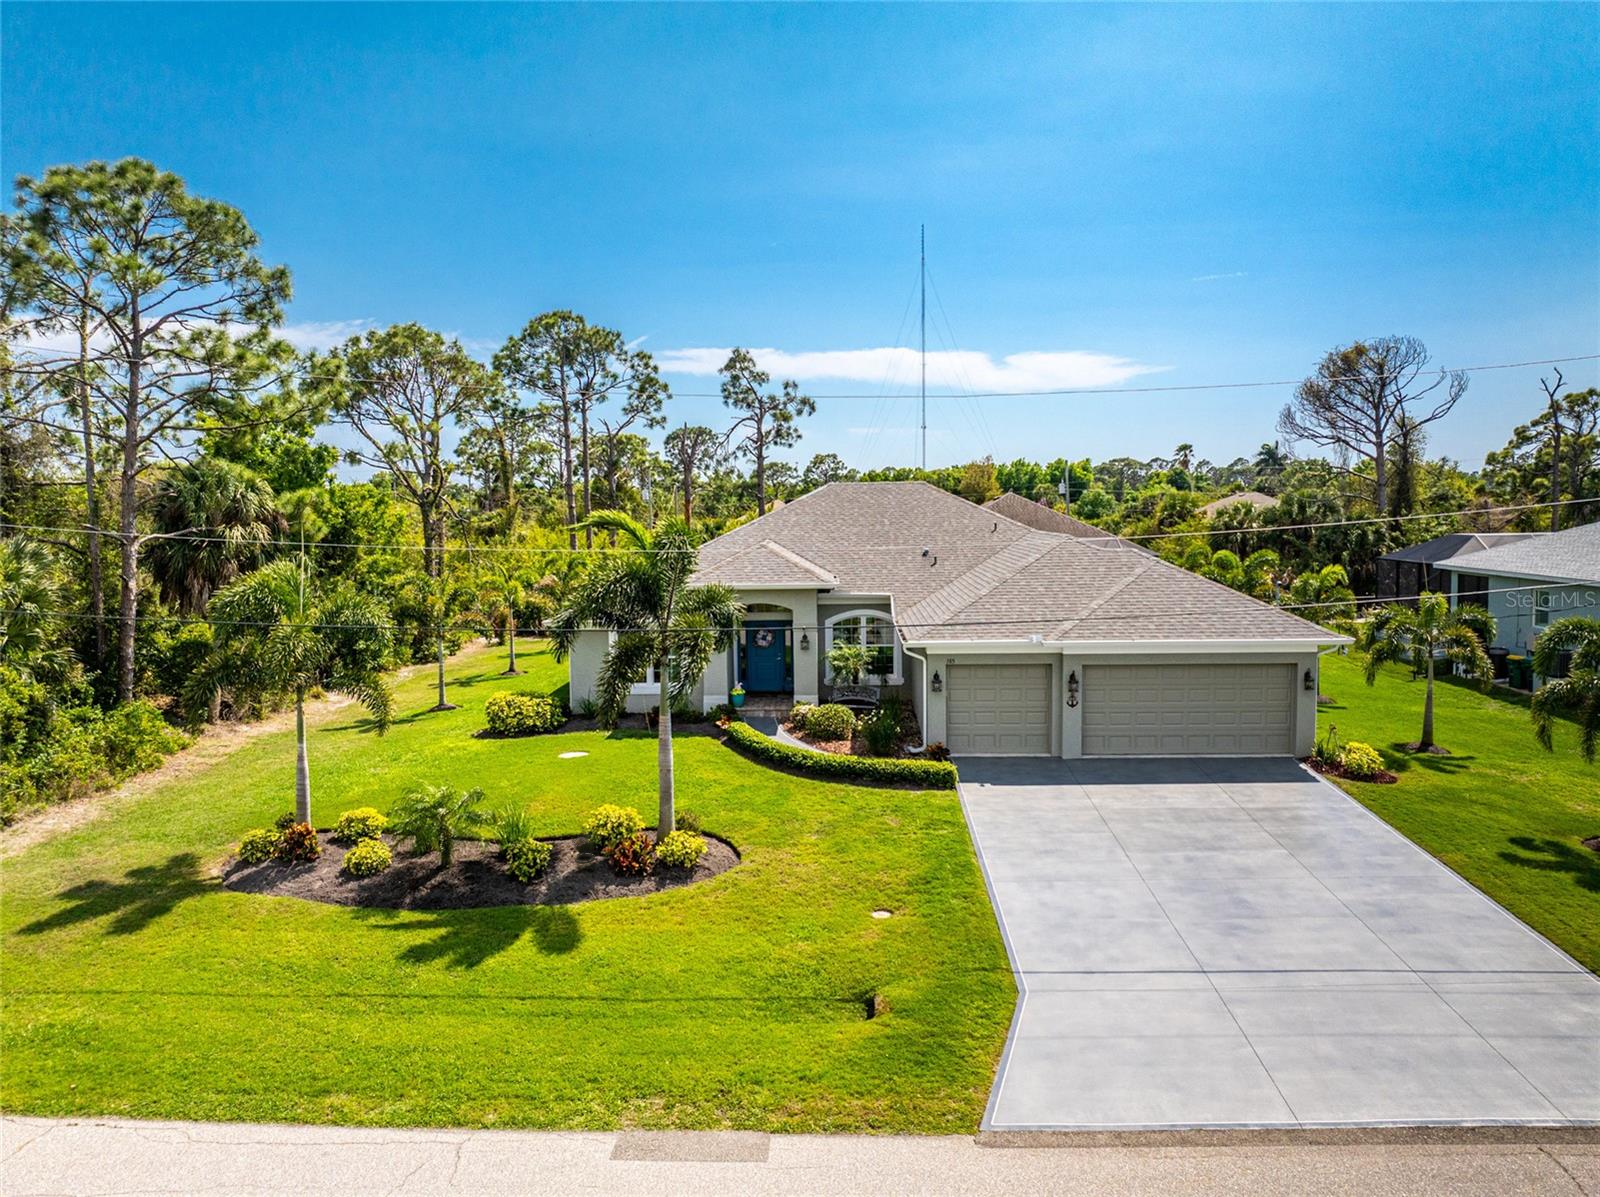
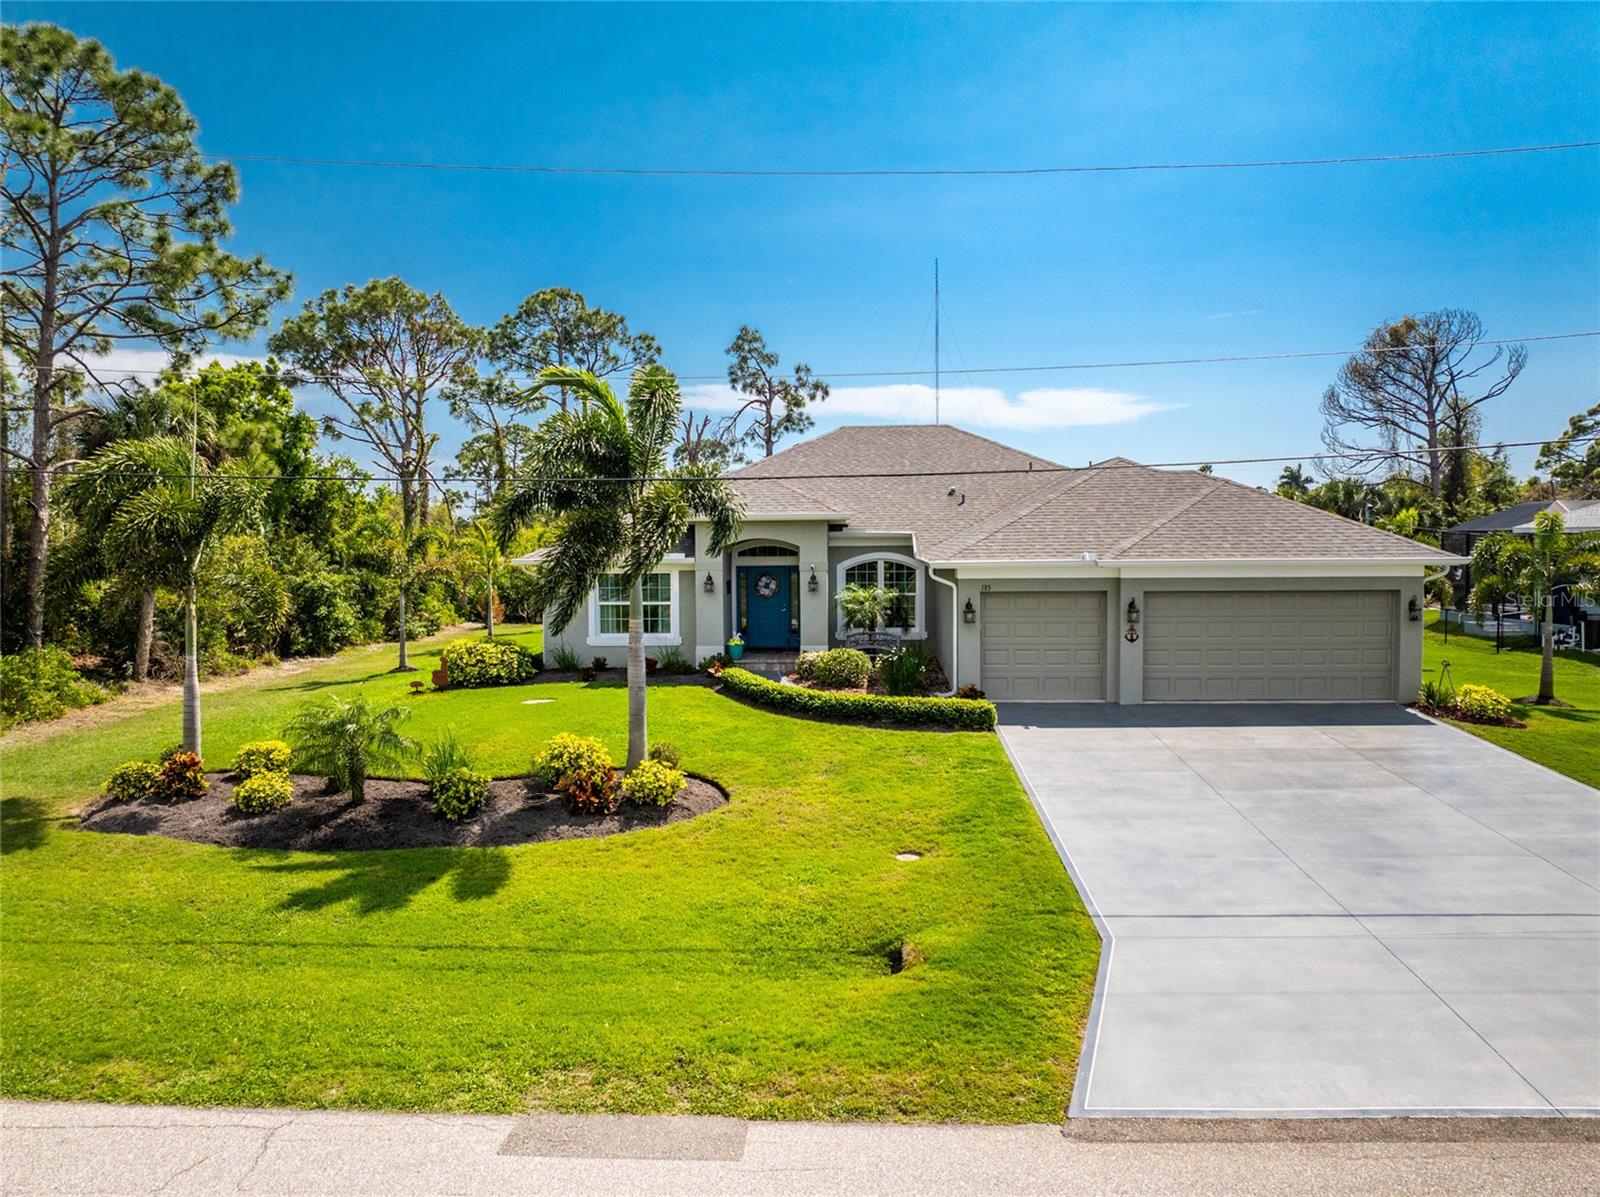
lounge chair: none [454,707,491,742] -> present [407,656,451,695]

